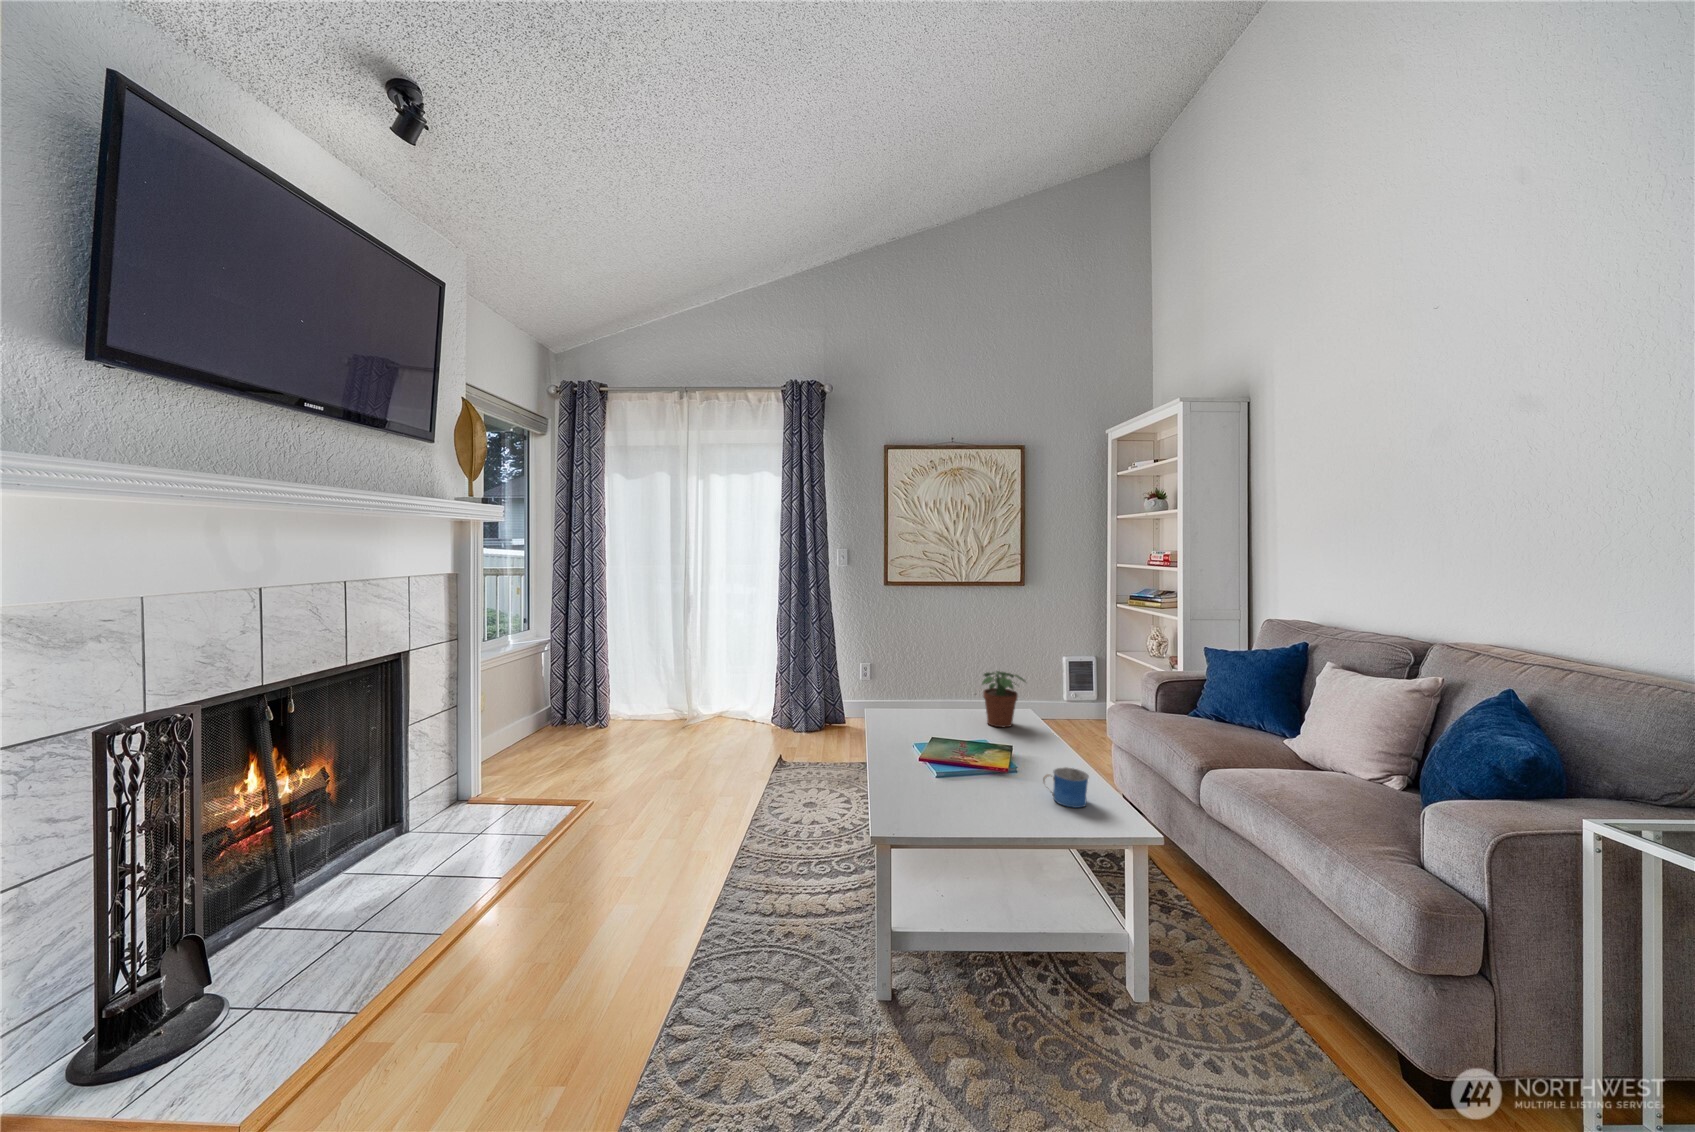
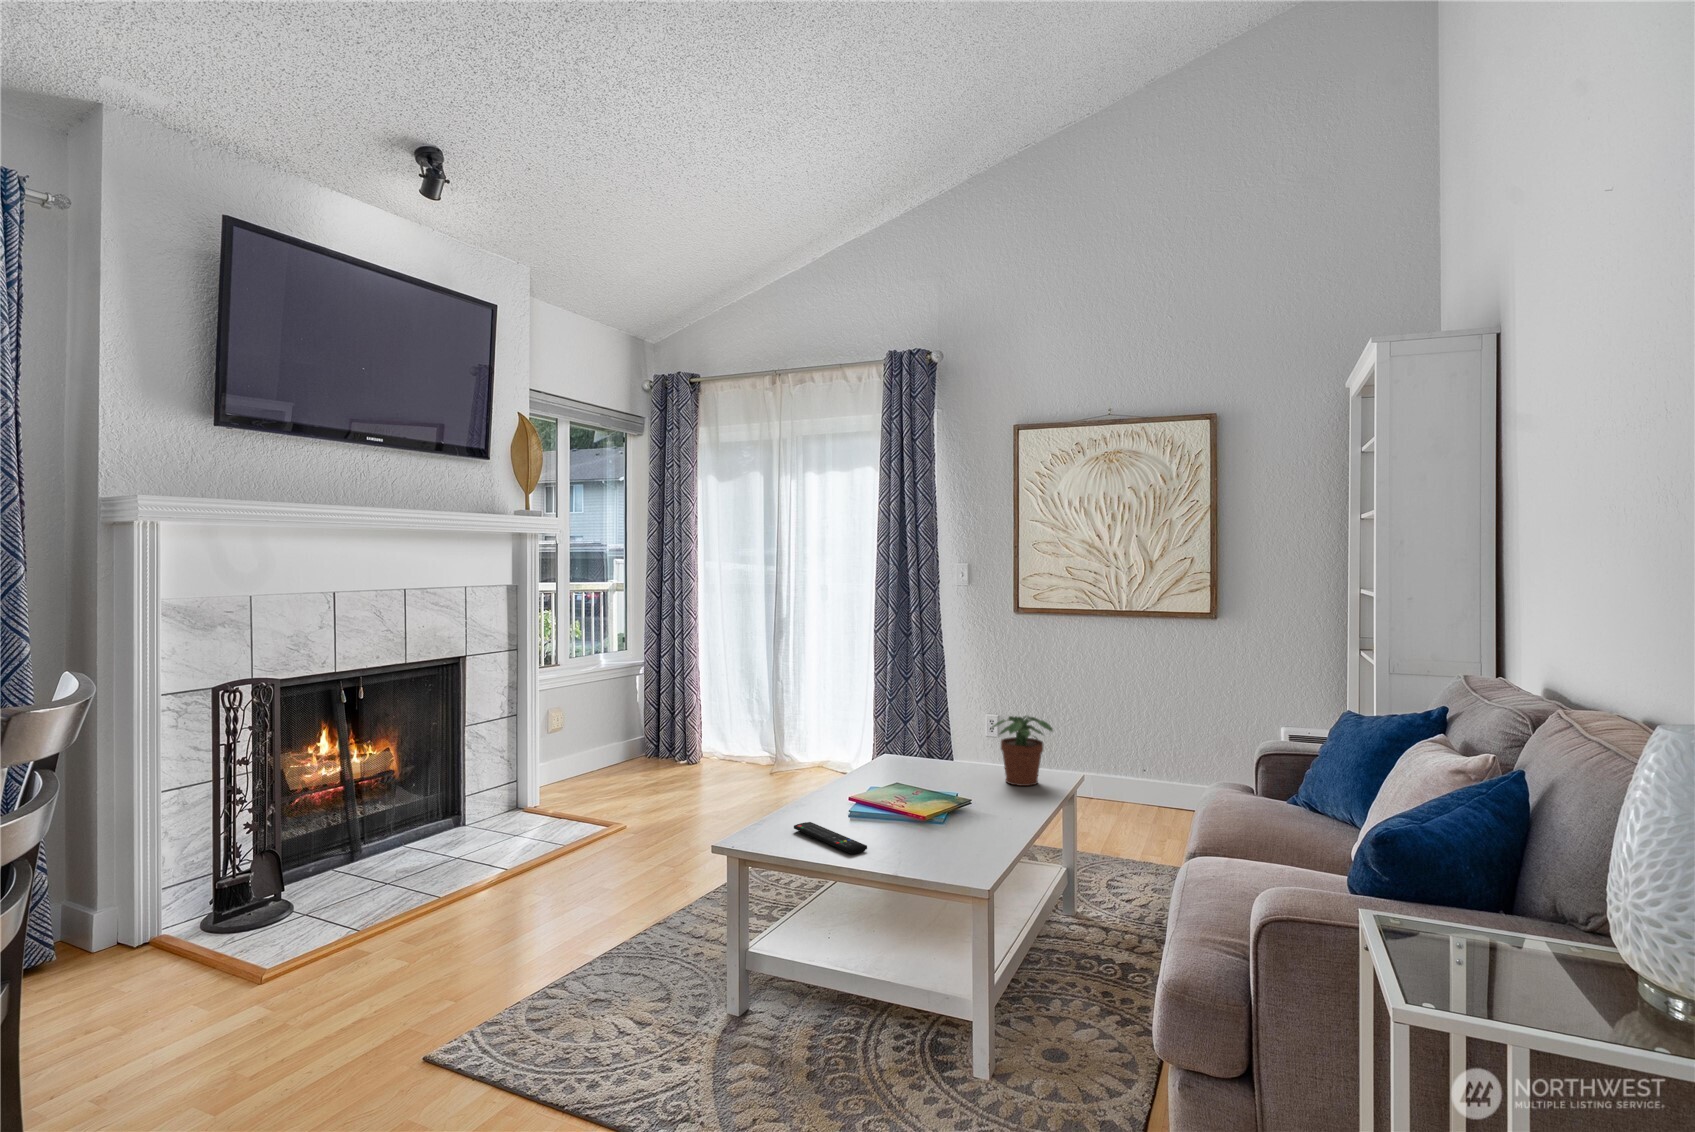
mug: present [1043,767,1089,808] -> none [934,813,982,856]
remote control: none [913,793,1004,823] -> present [794,822,867,854]

